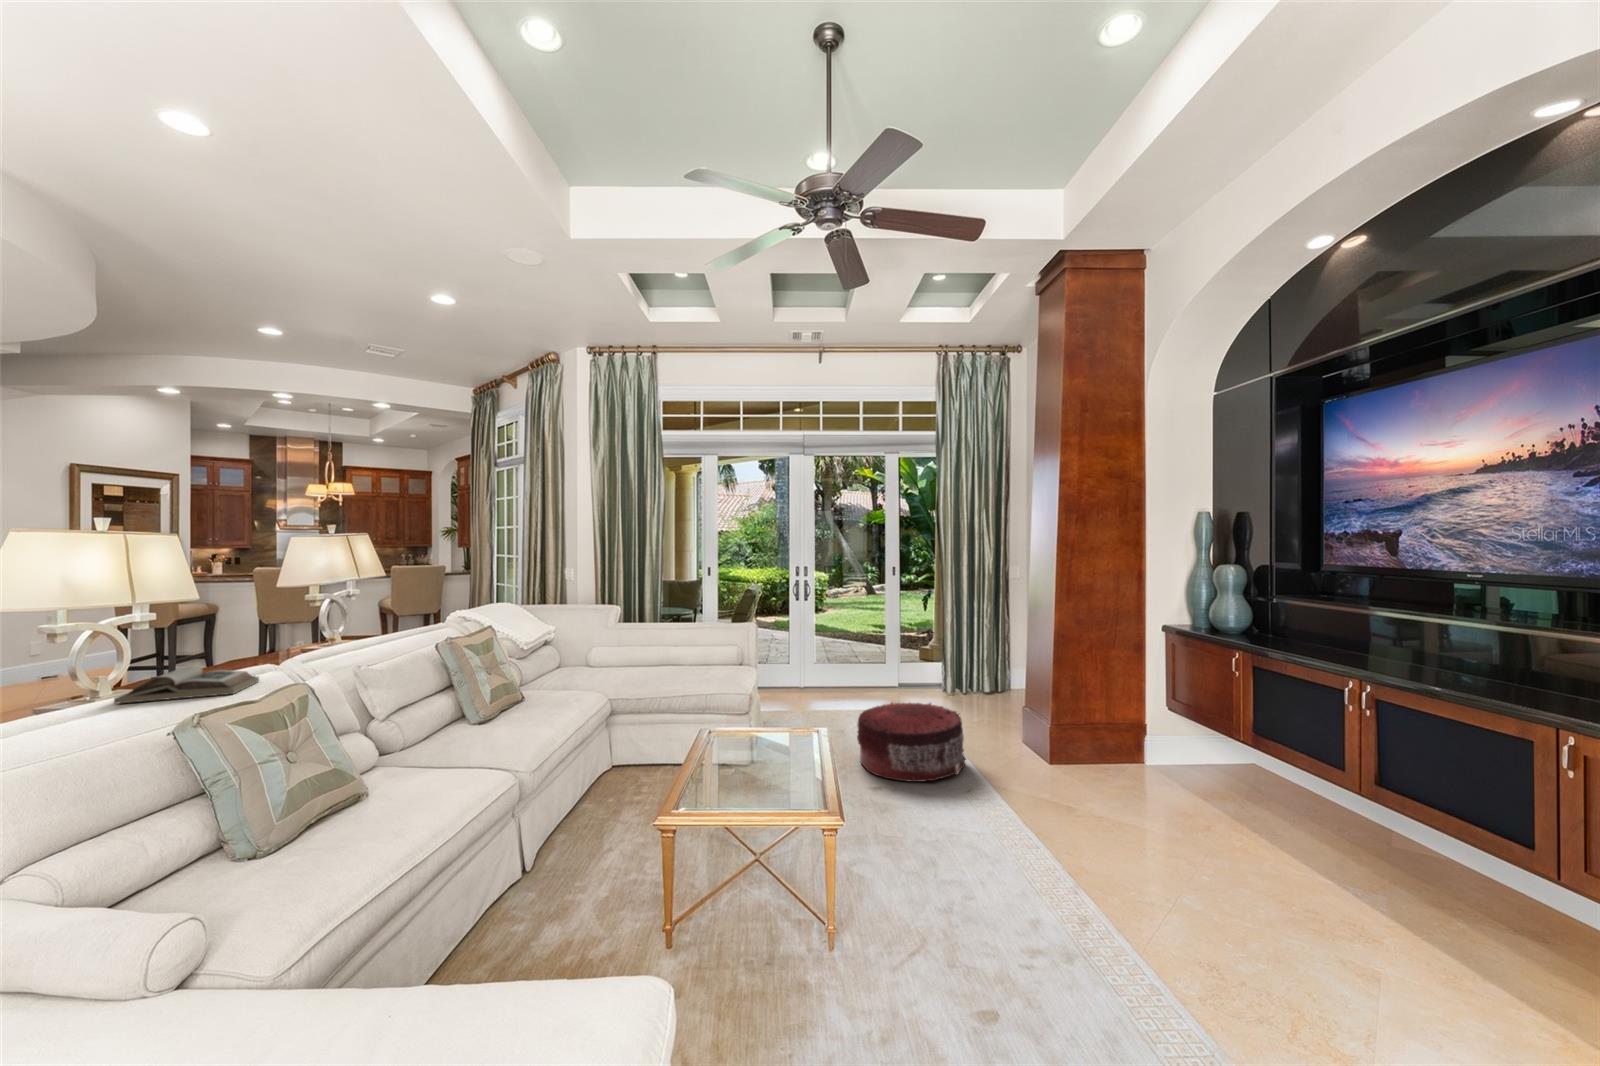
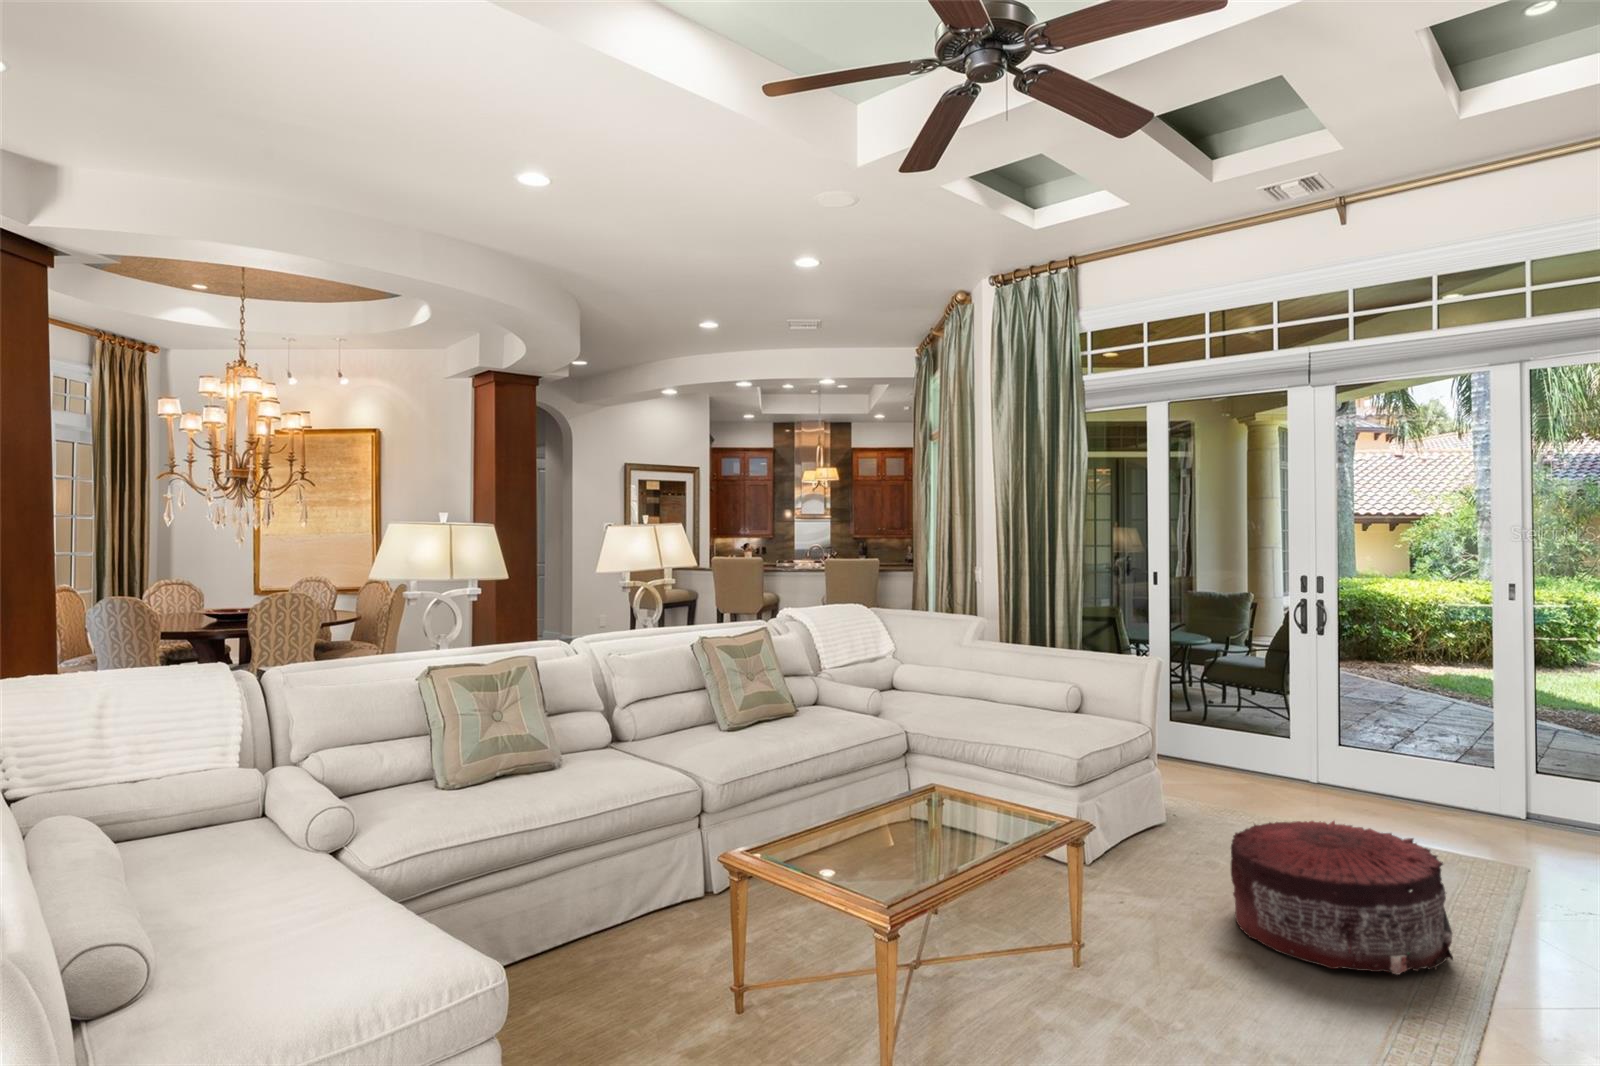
book: present [114,665,259,704] -> none [437,635,527,661]

